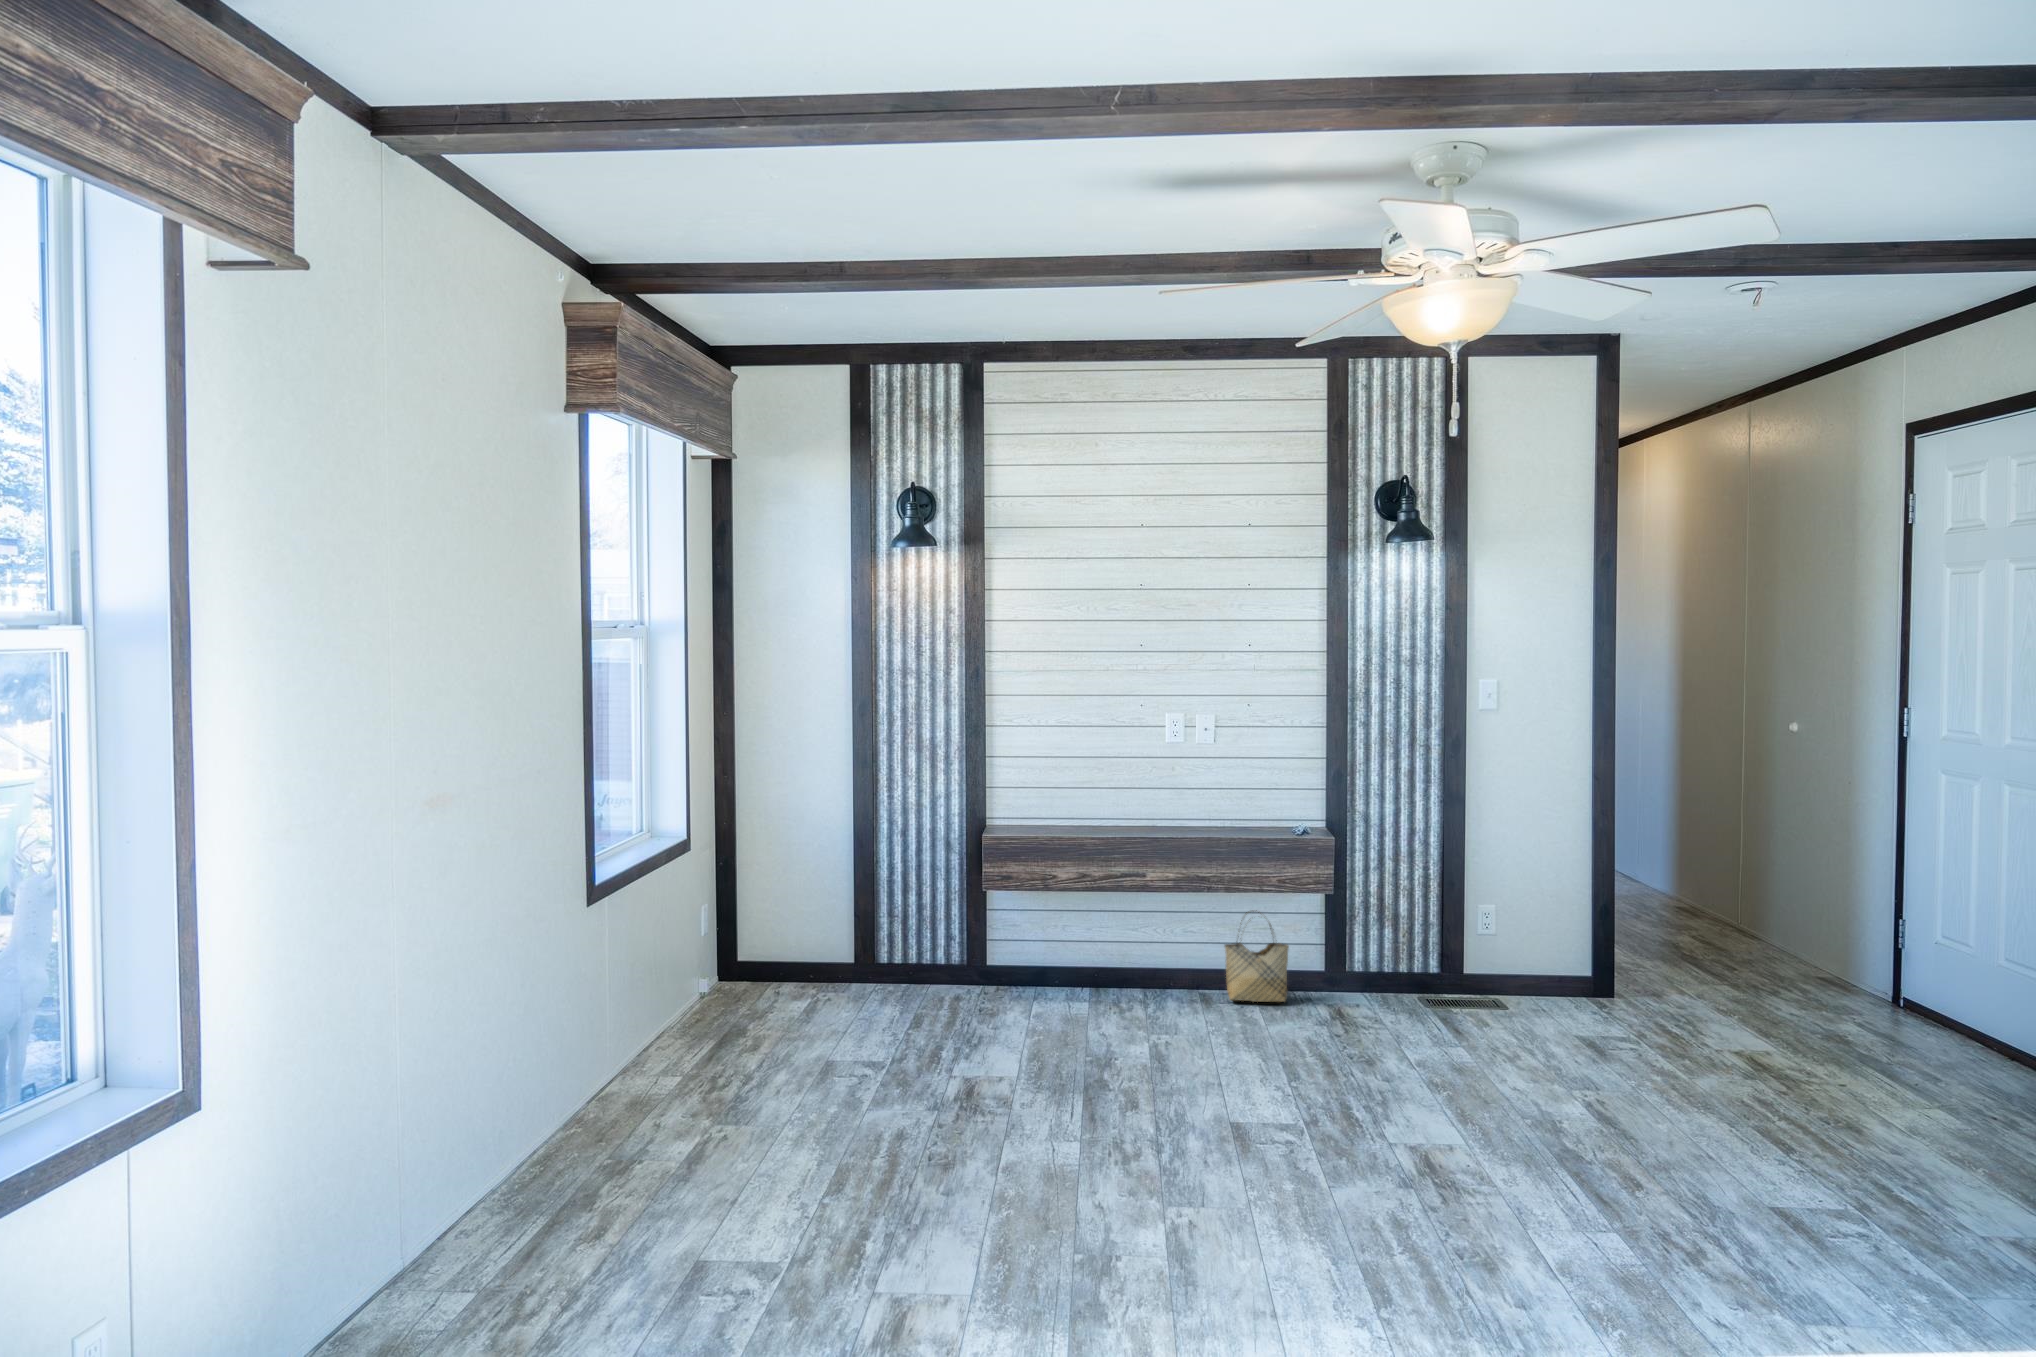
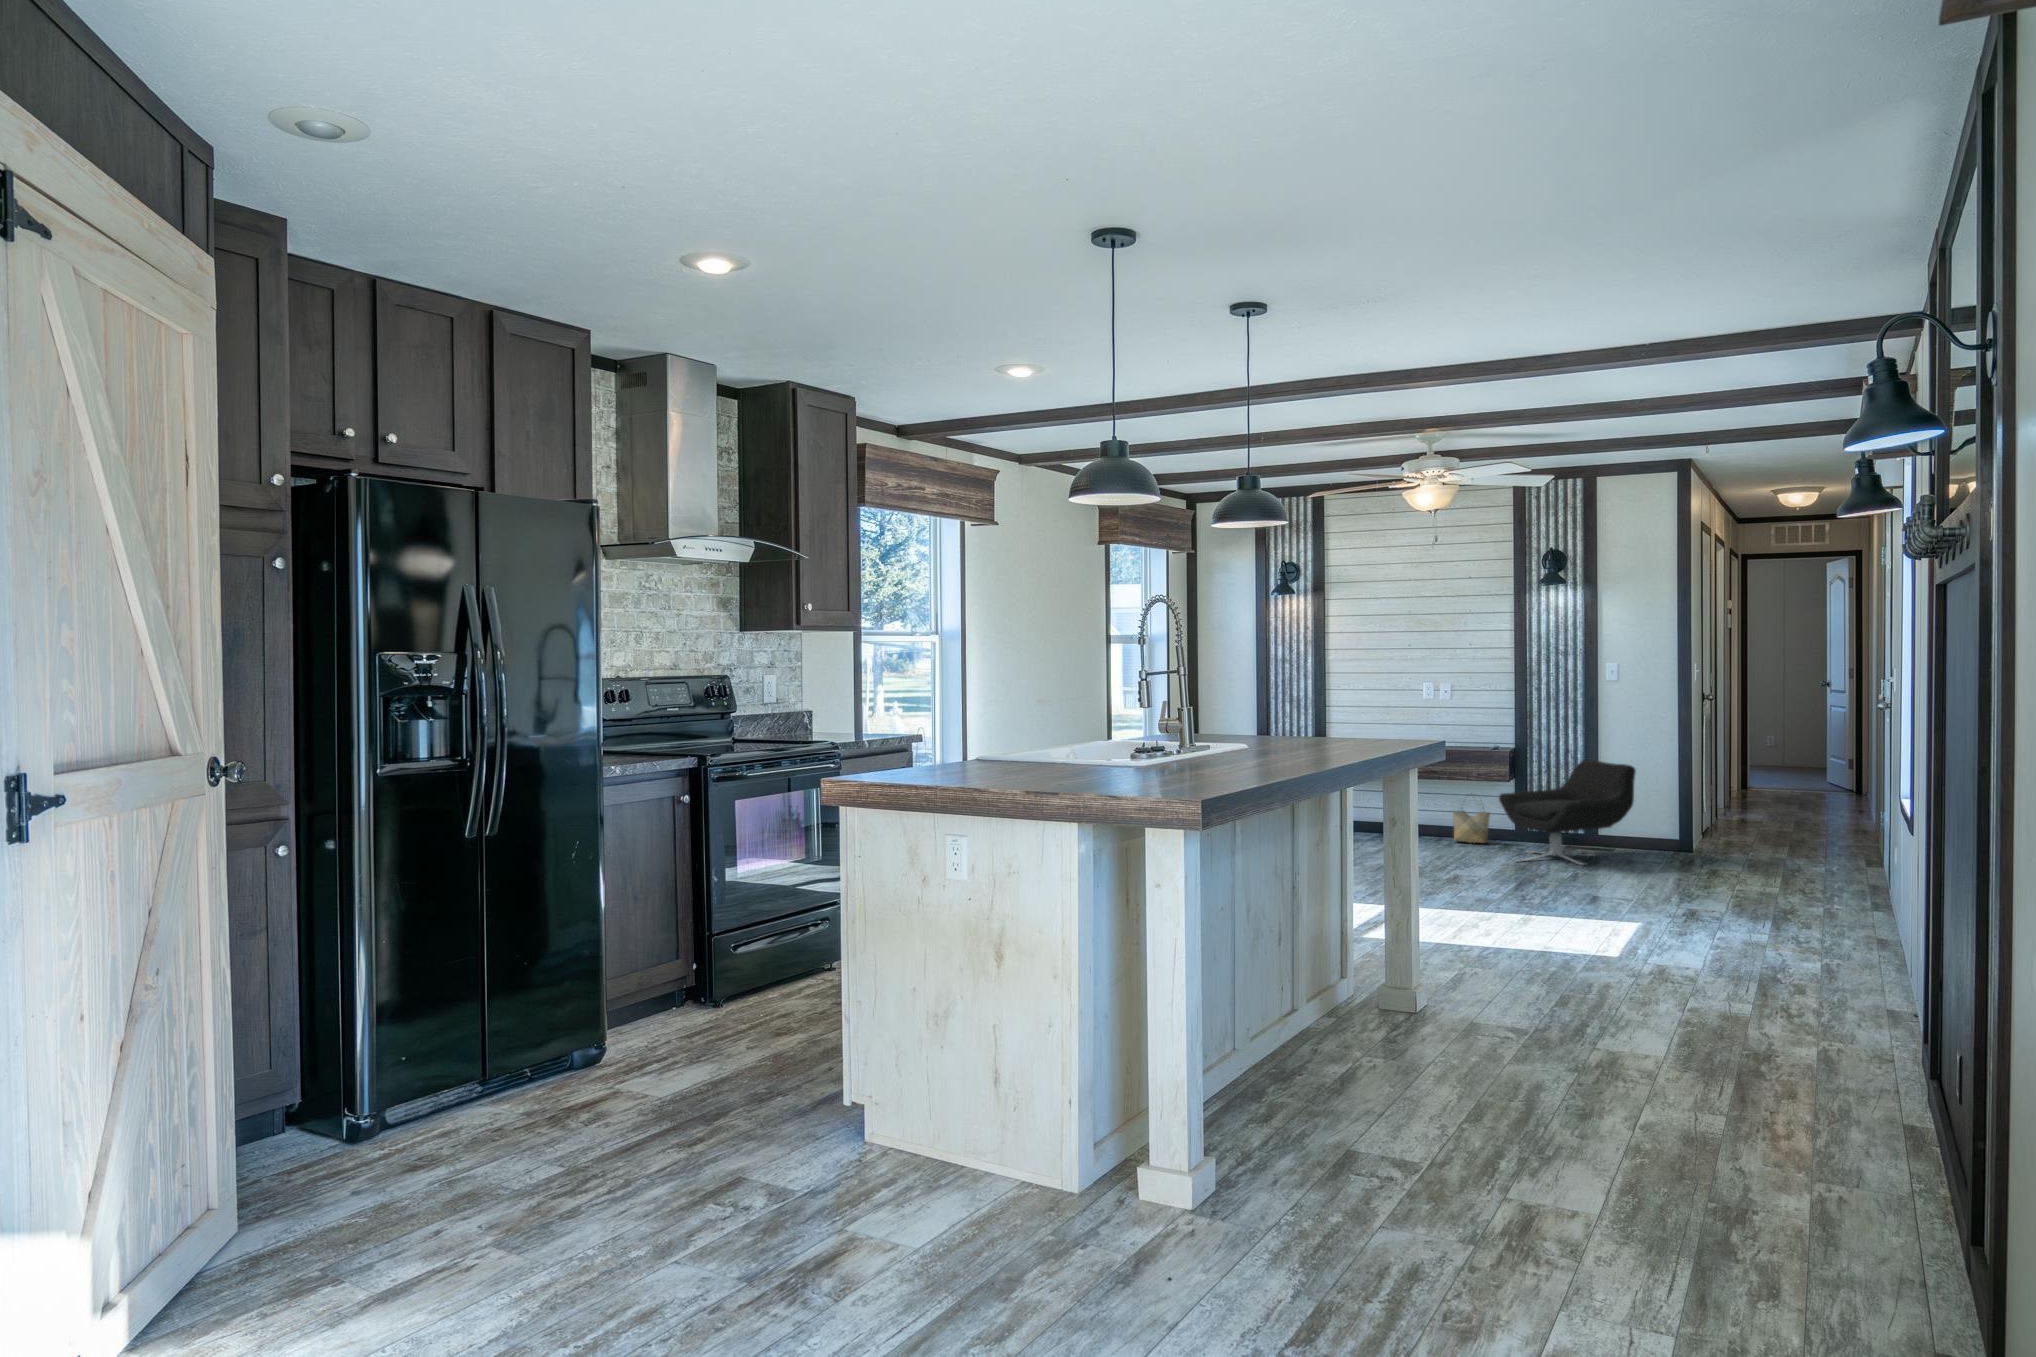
lounge chair: none [1338,847,1584,1063] -> present [1499,760,1636,865]

